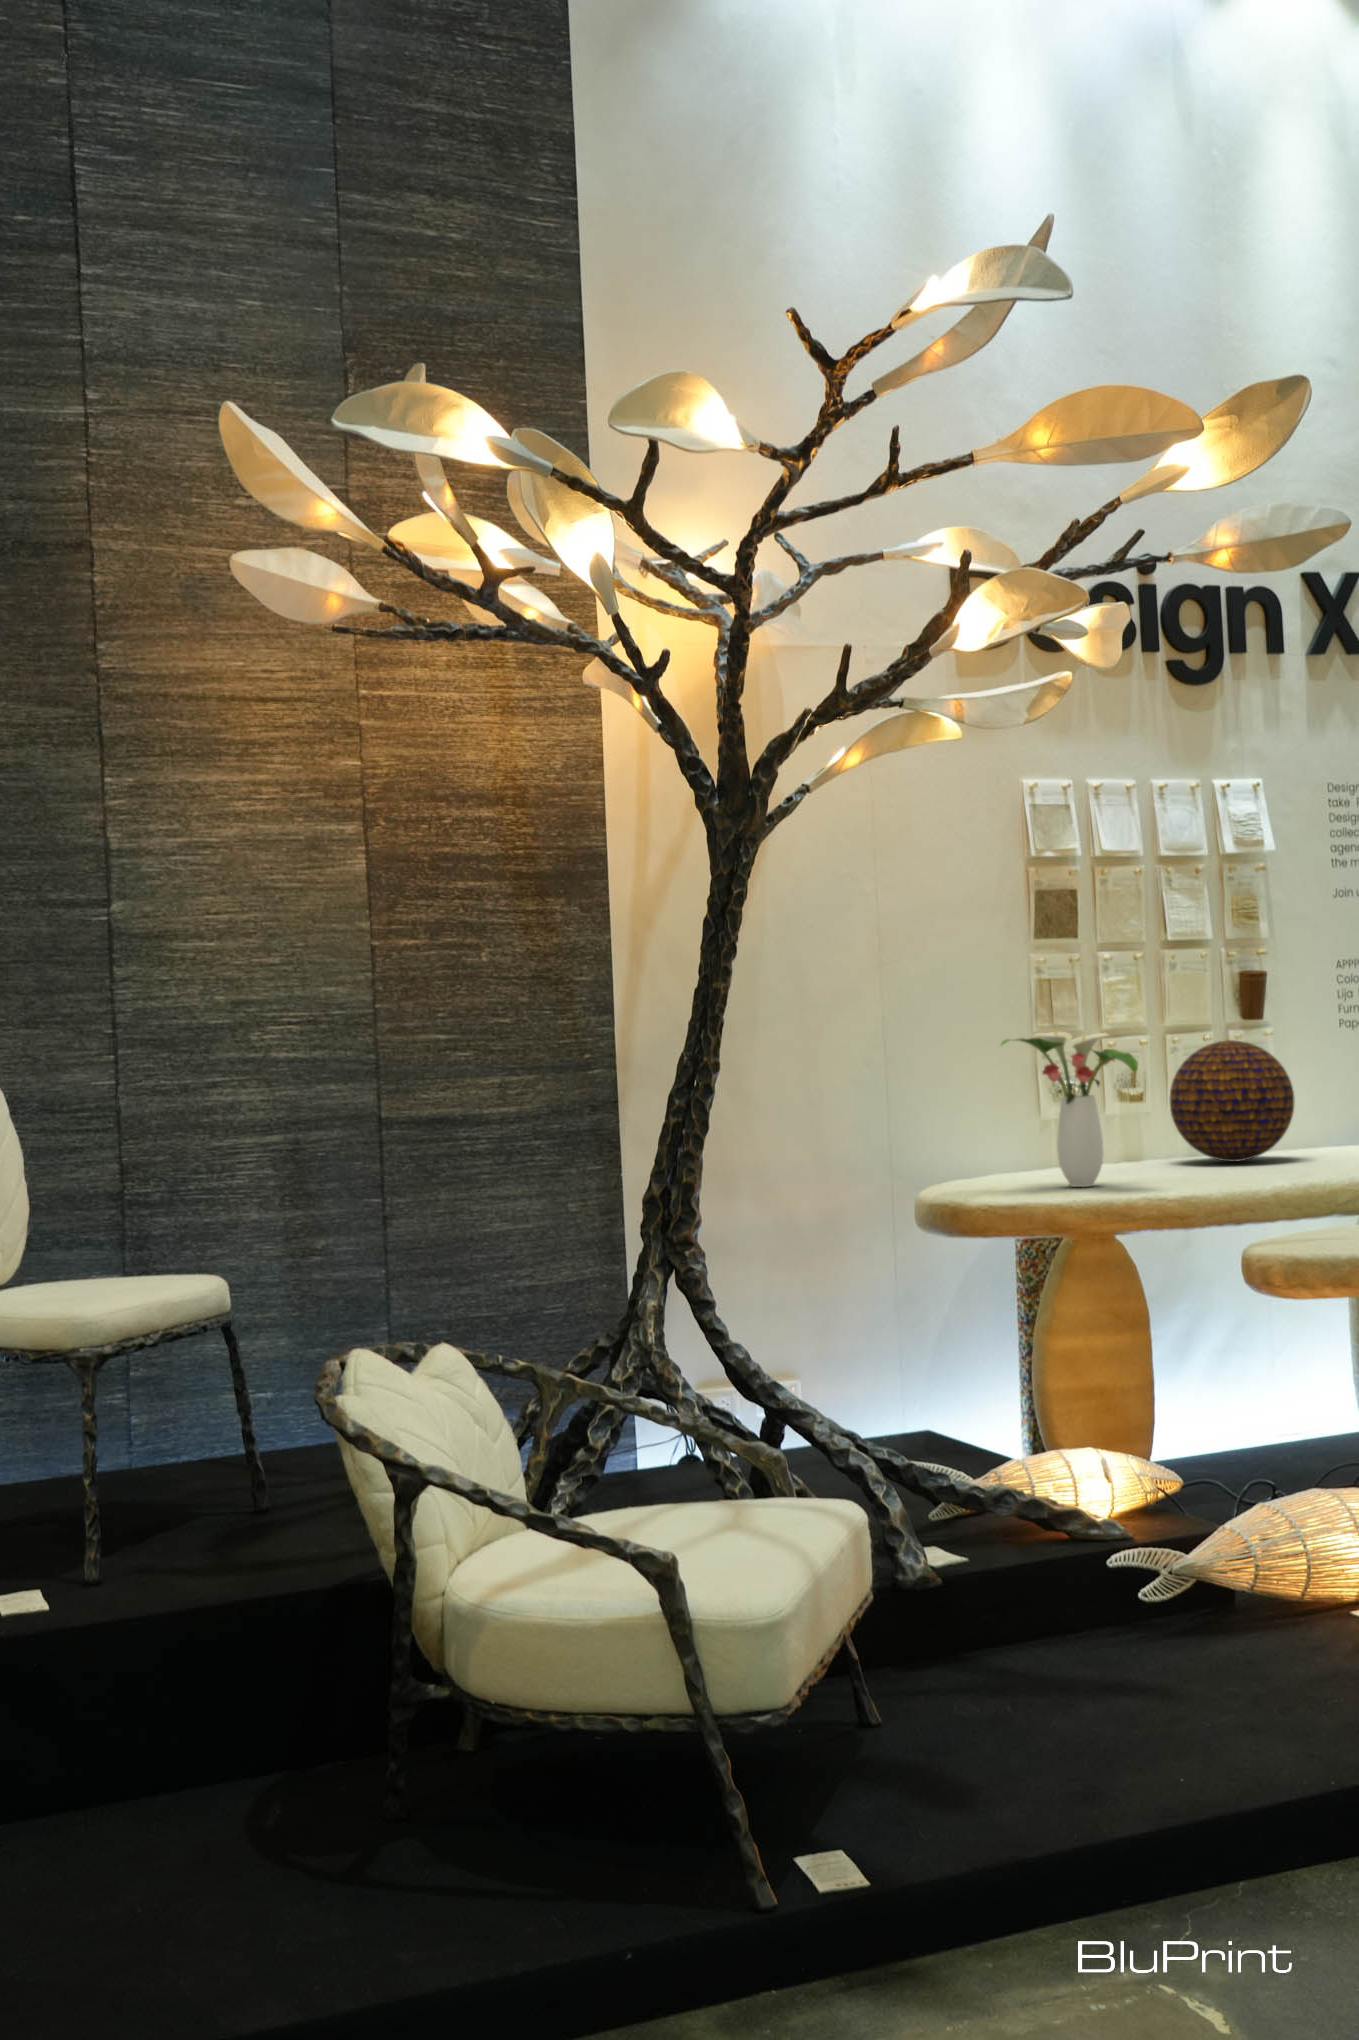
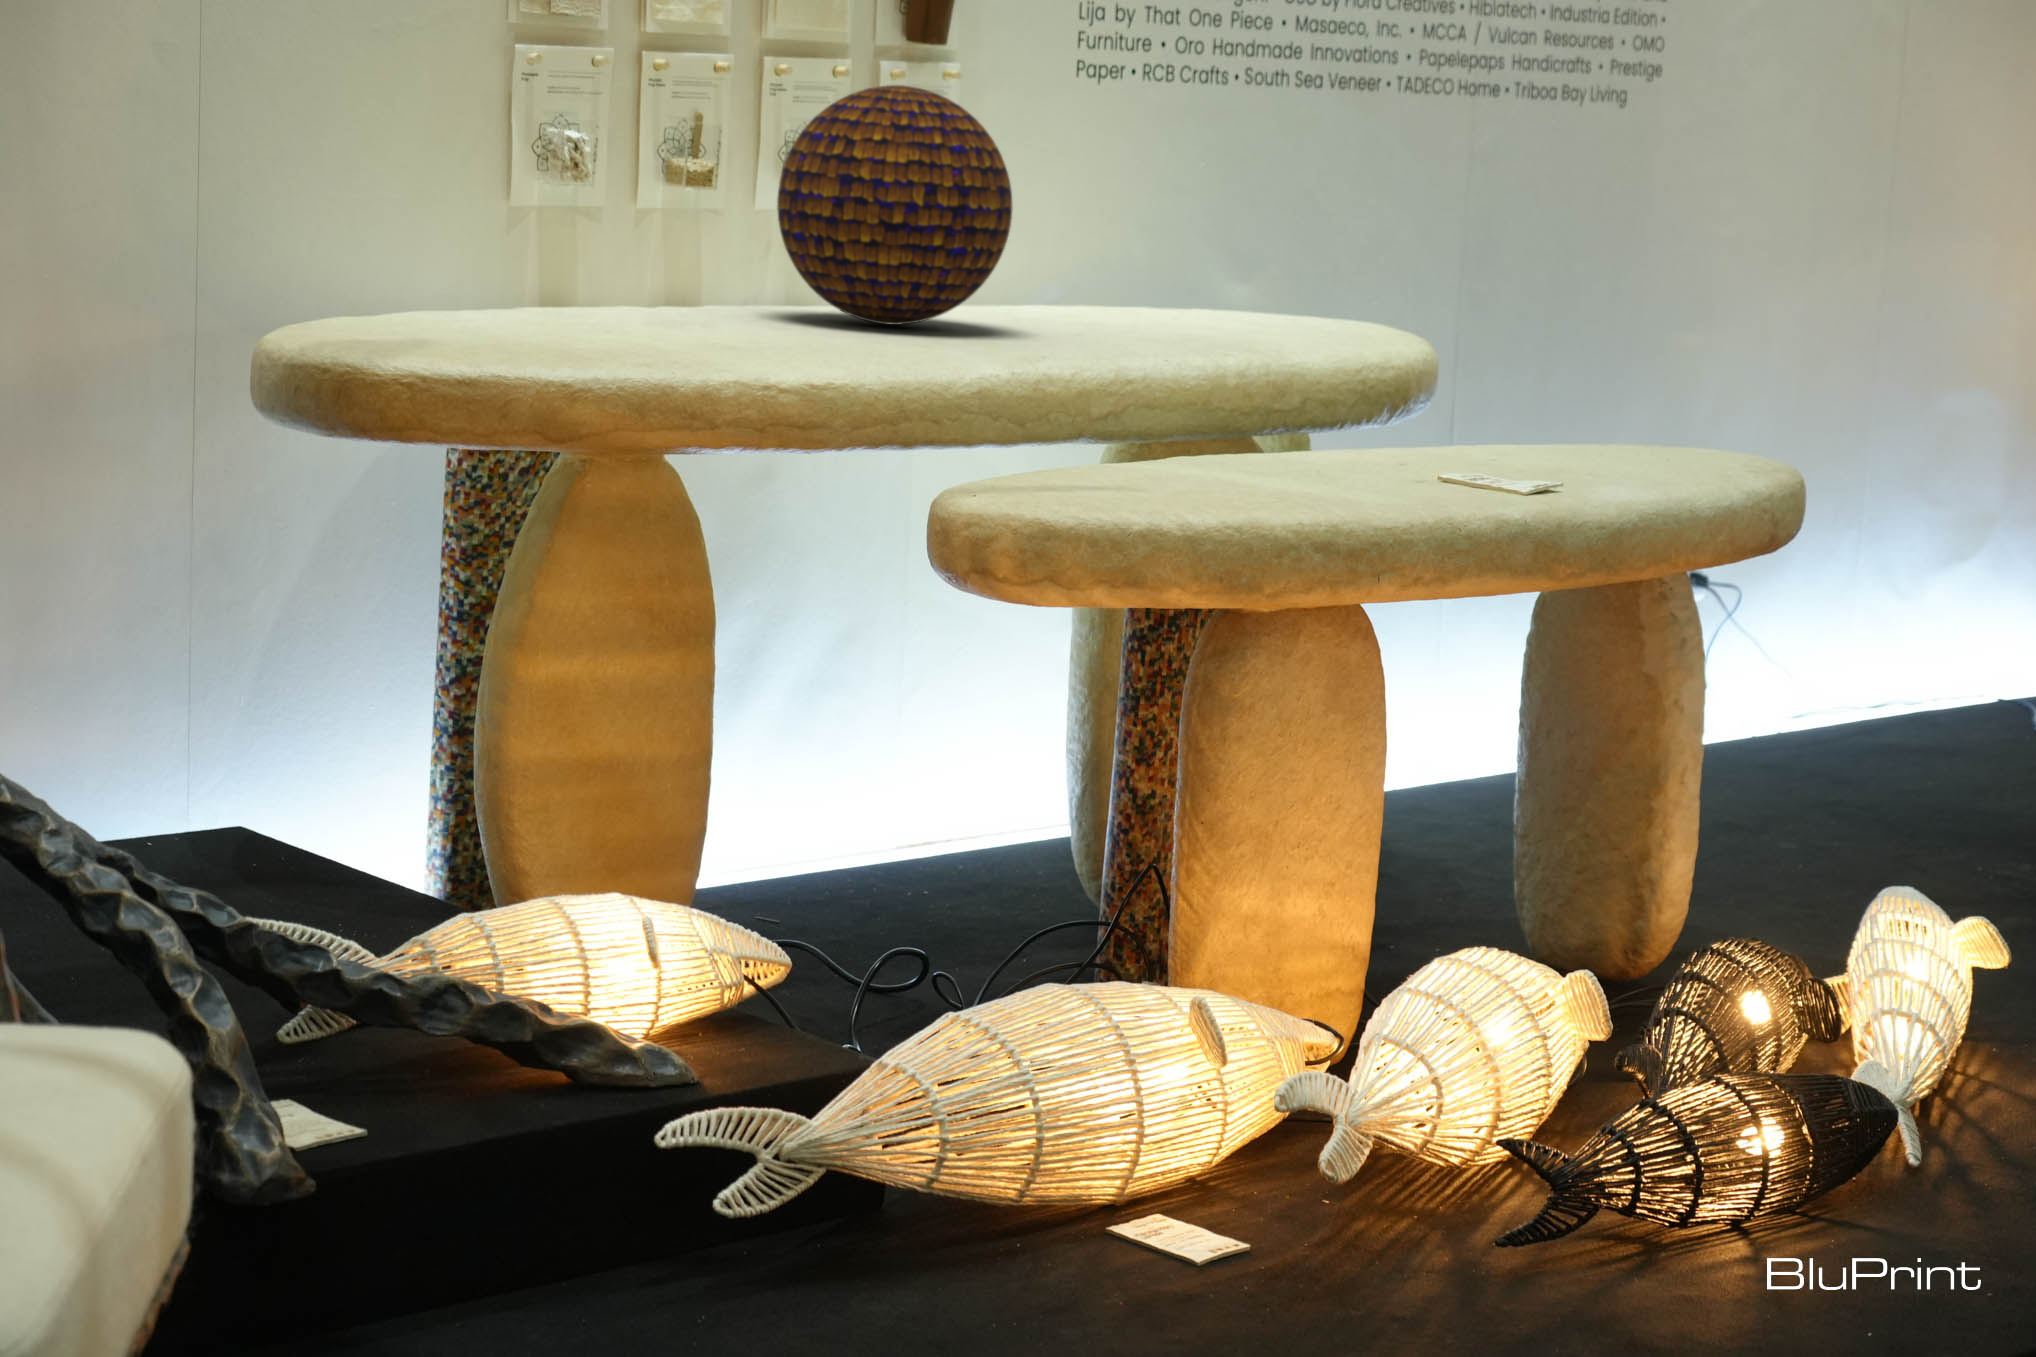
flower arrangement: present [1002,1031,1138,1187] -> none [487,16,772,350]

